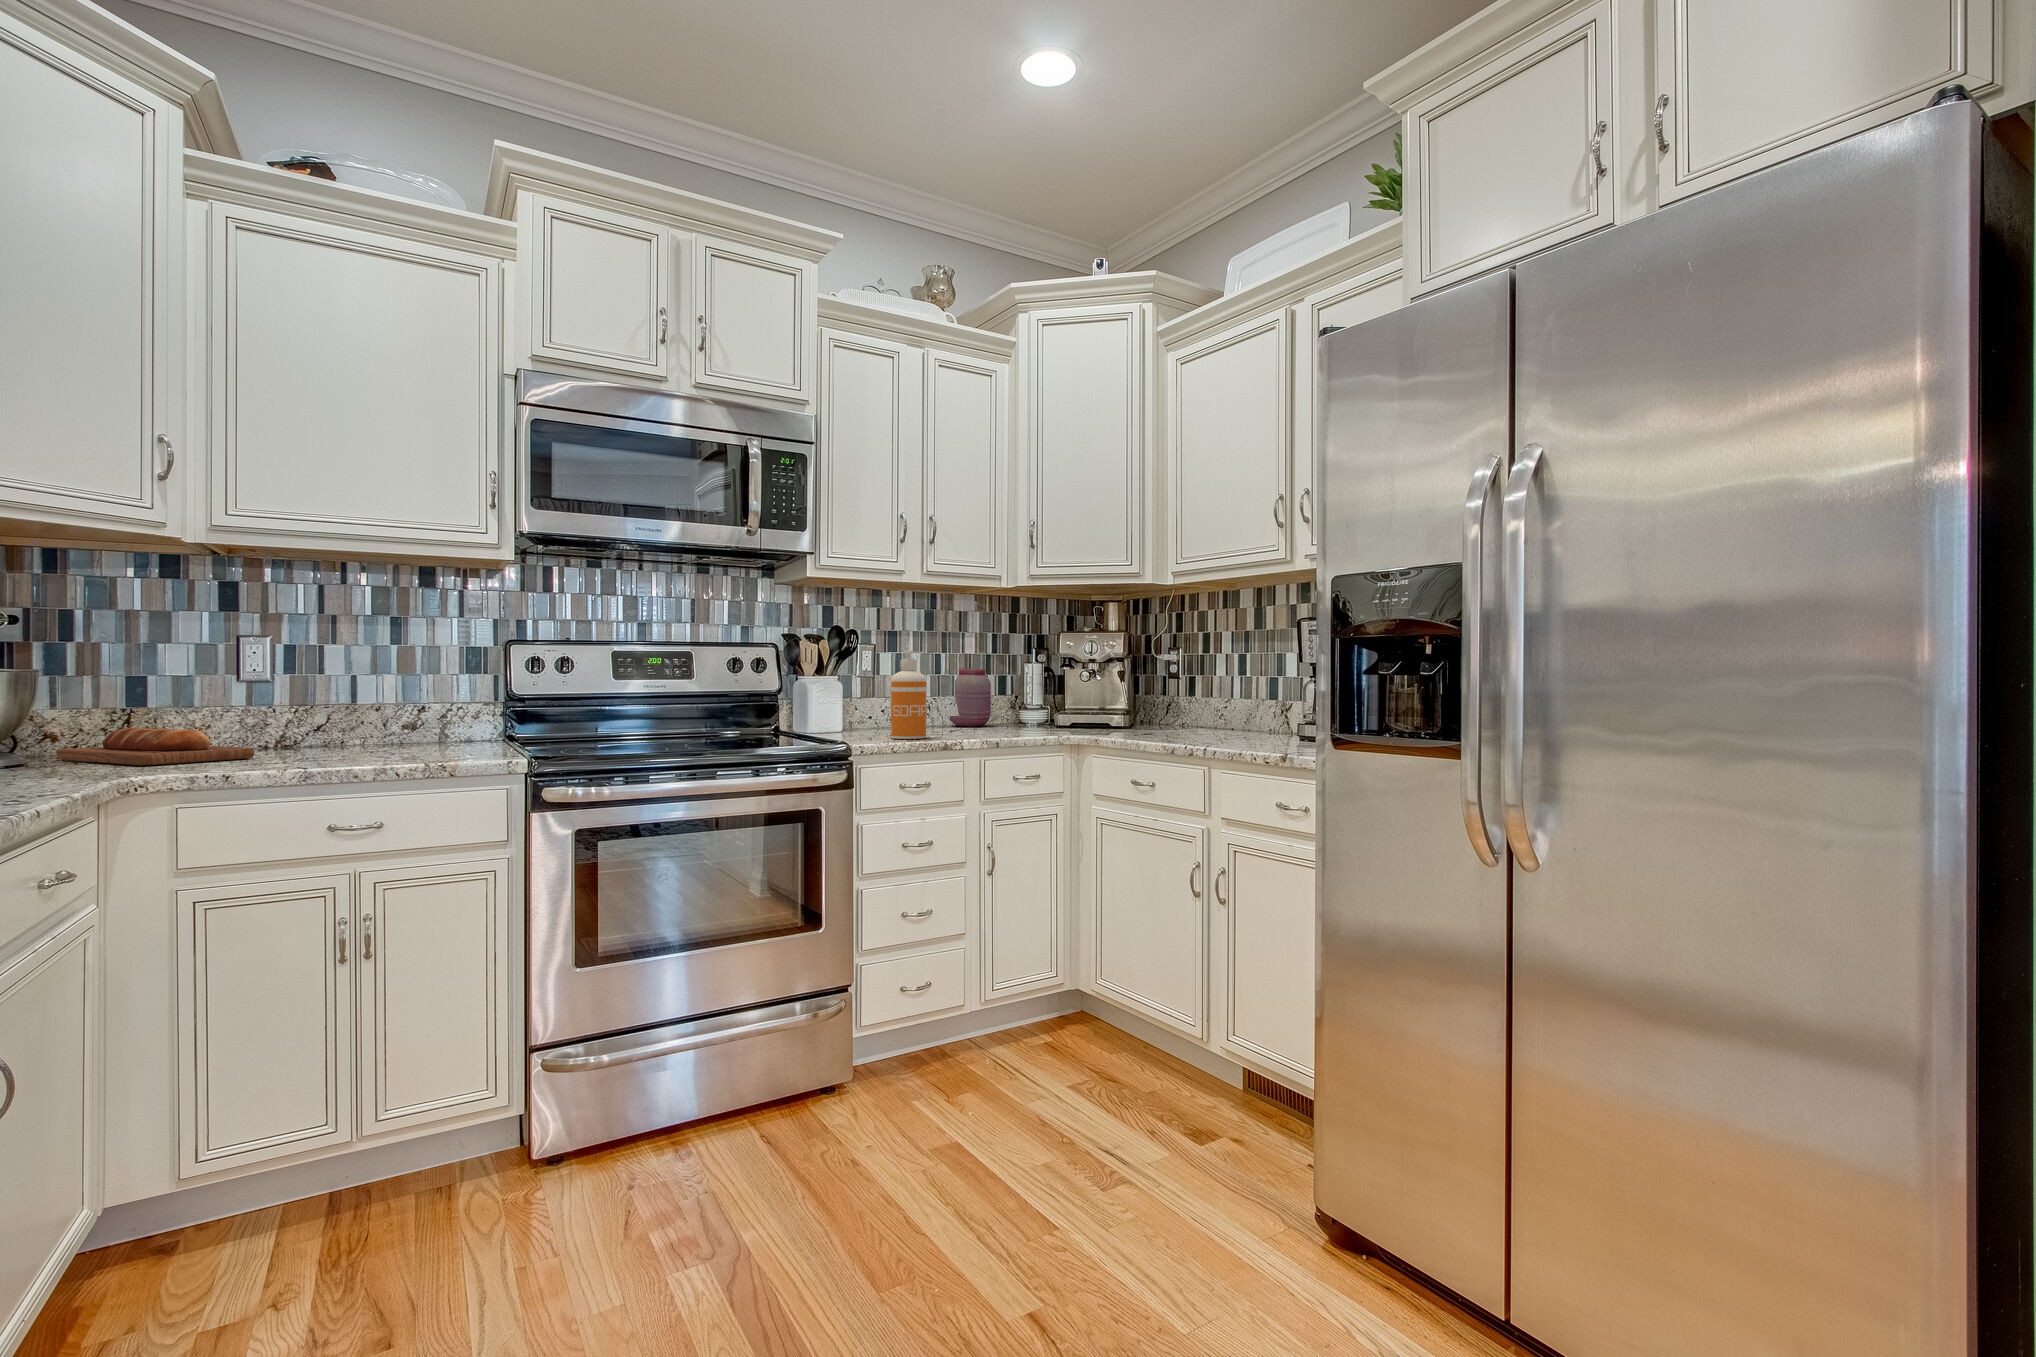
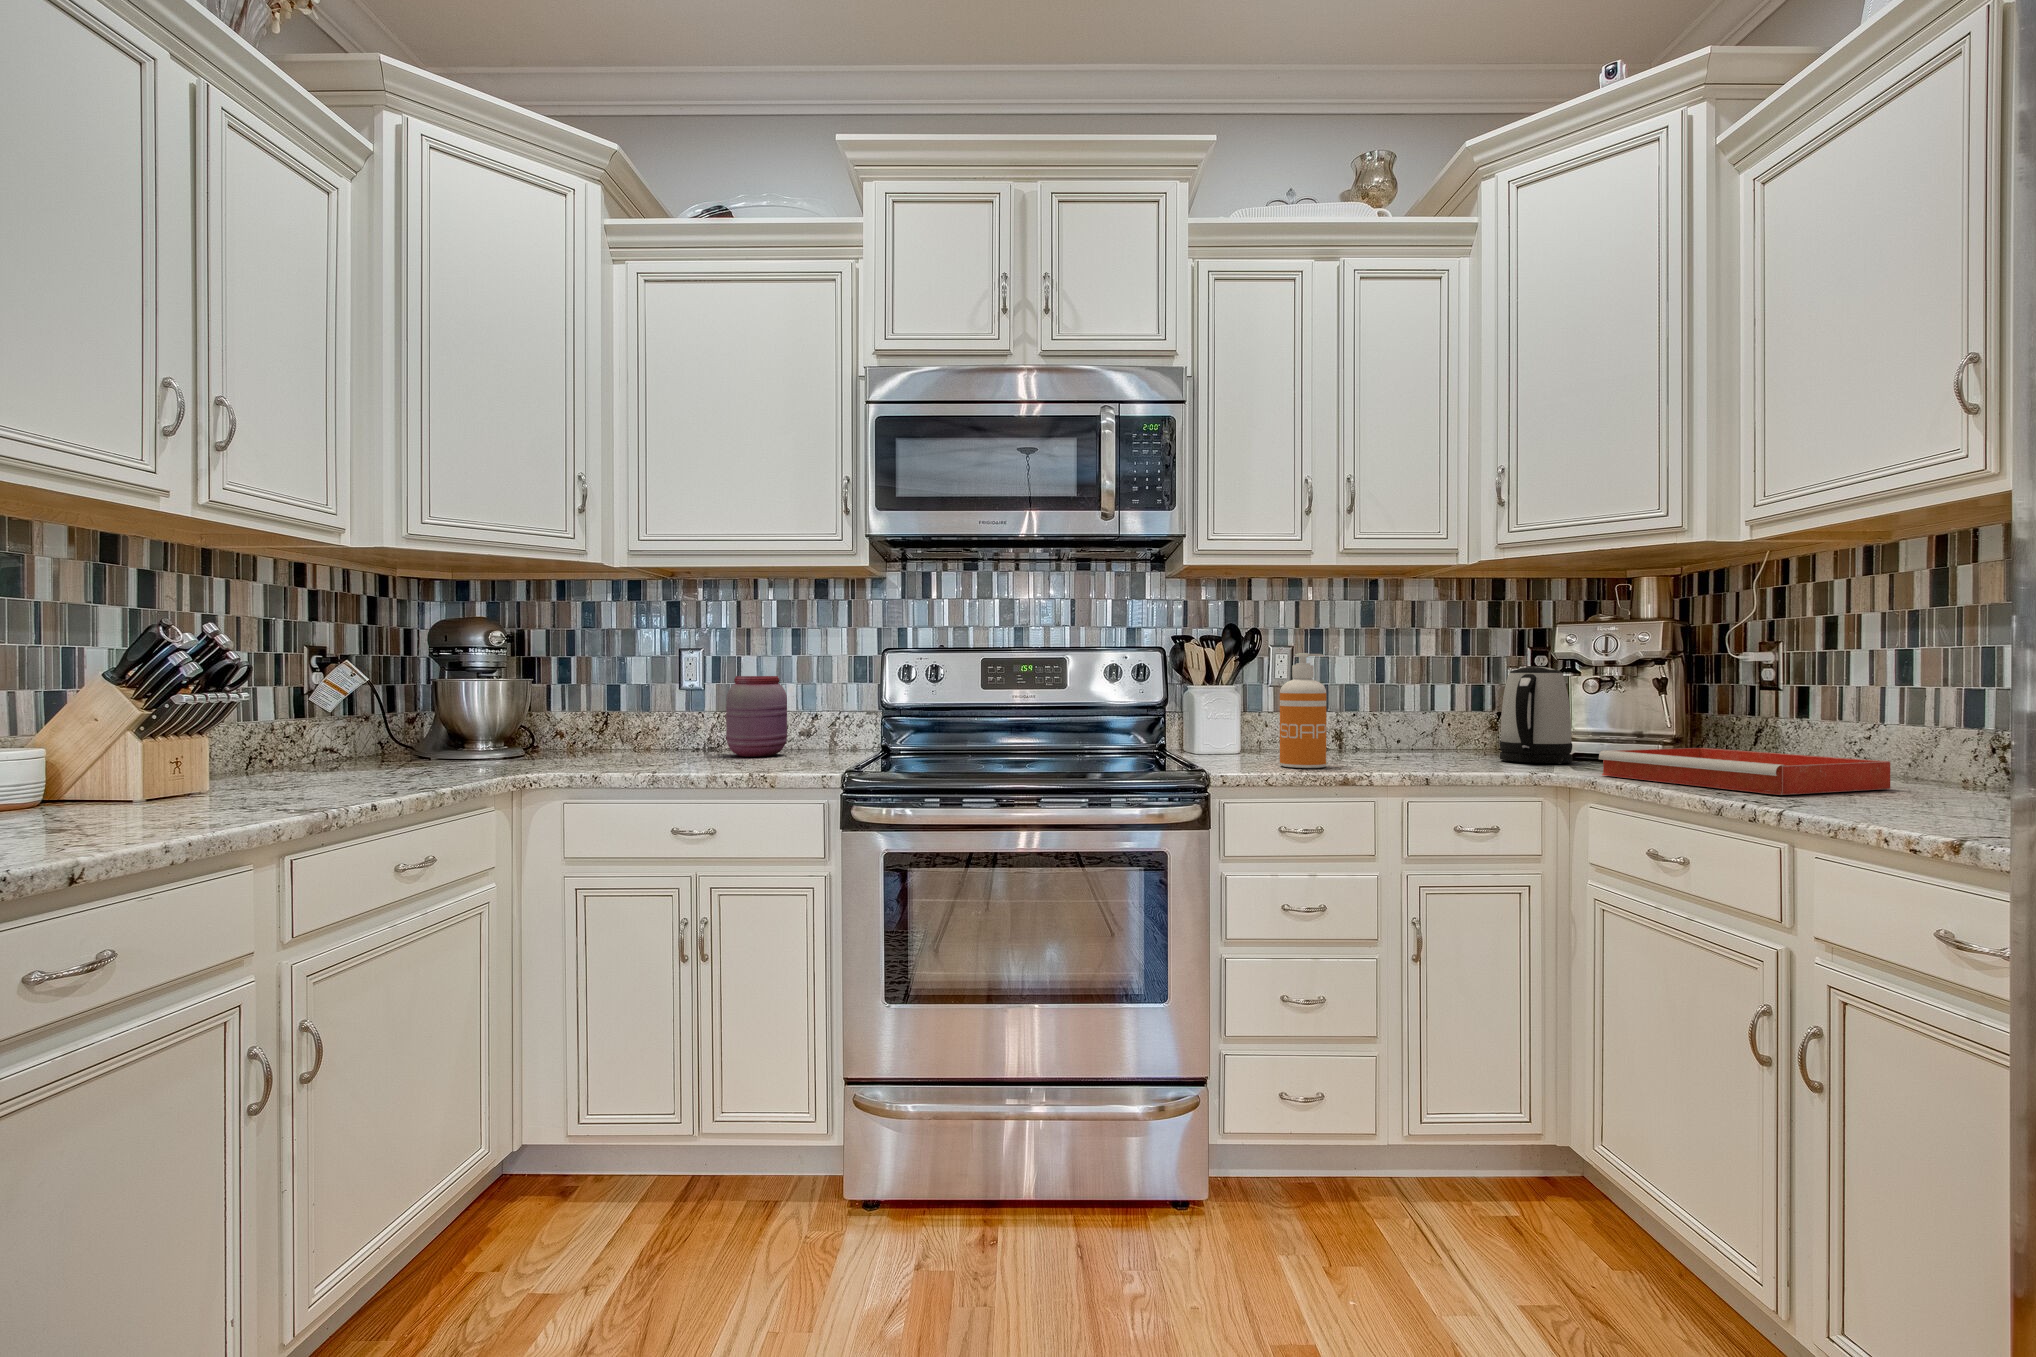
kettle: none [1026,663,1072,730] -> present [1500,667,1572,764]
jar: present [949,669,991,727] -> present [726,676,787,756]
tray: none [1099,716,1246,740] -> present [1599,748,1891,795]
bread loaf: present [57,728,254,765] -> none [555,729,662,763]

